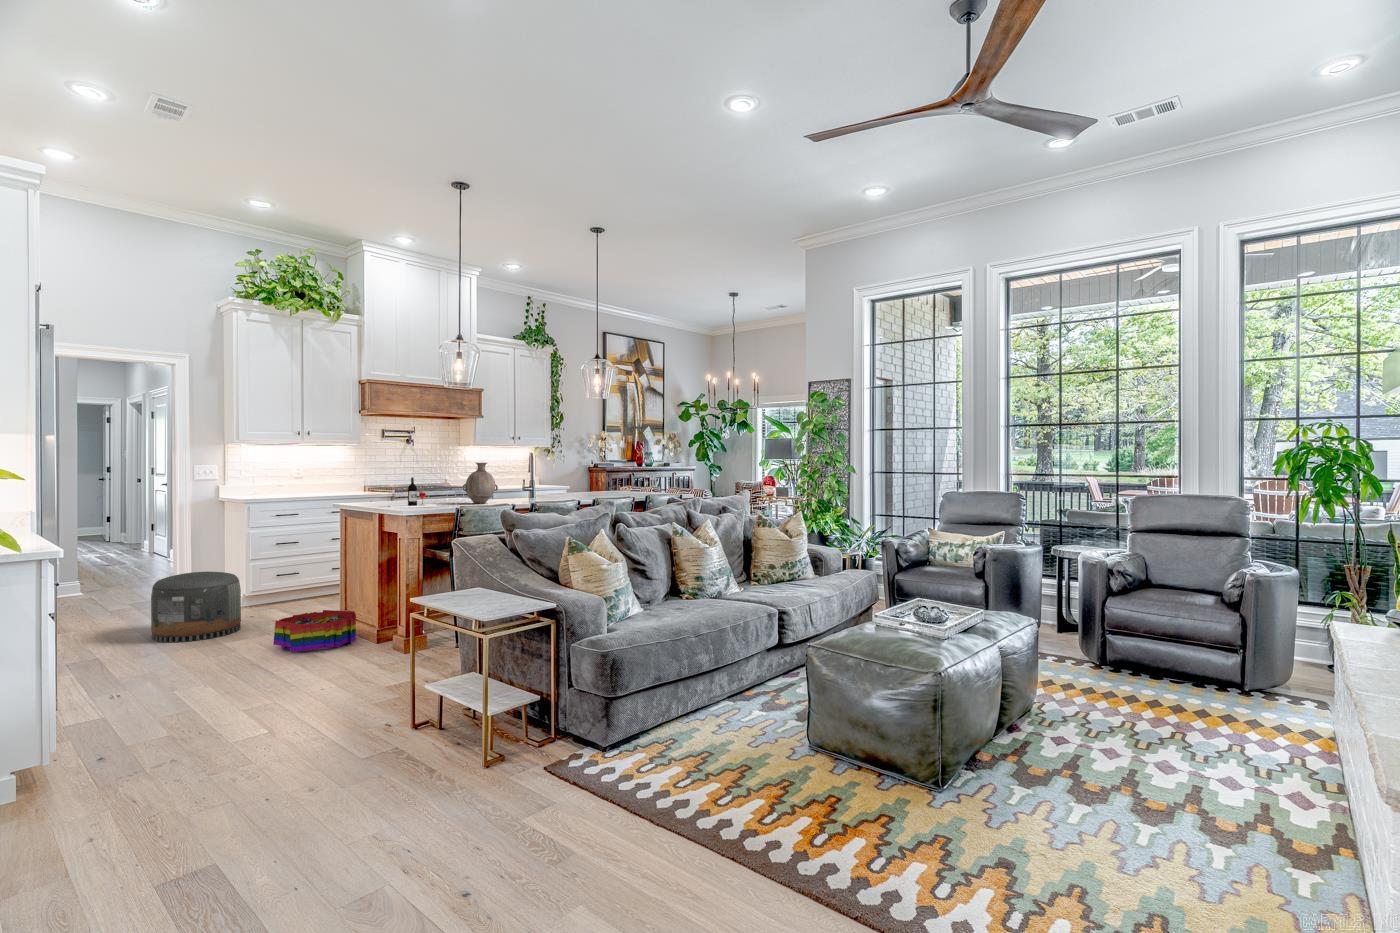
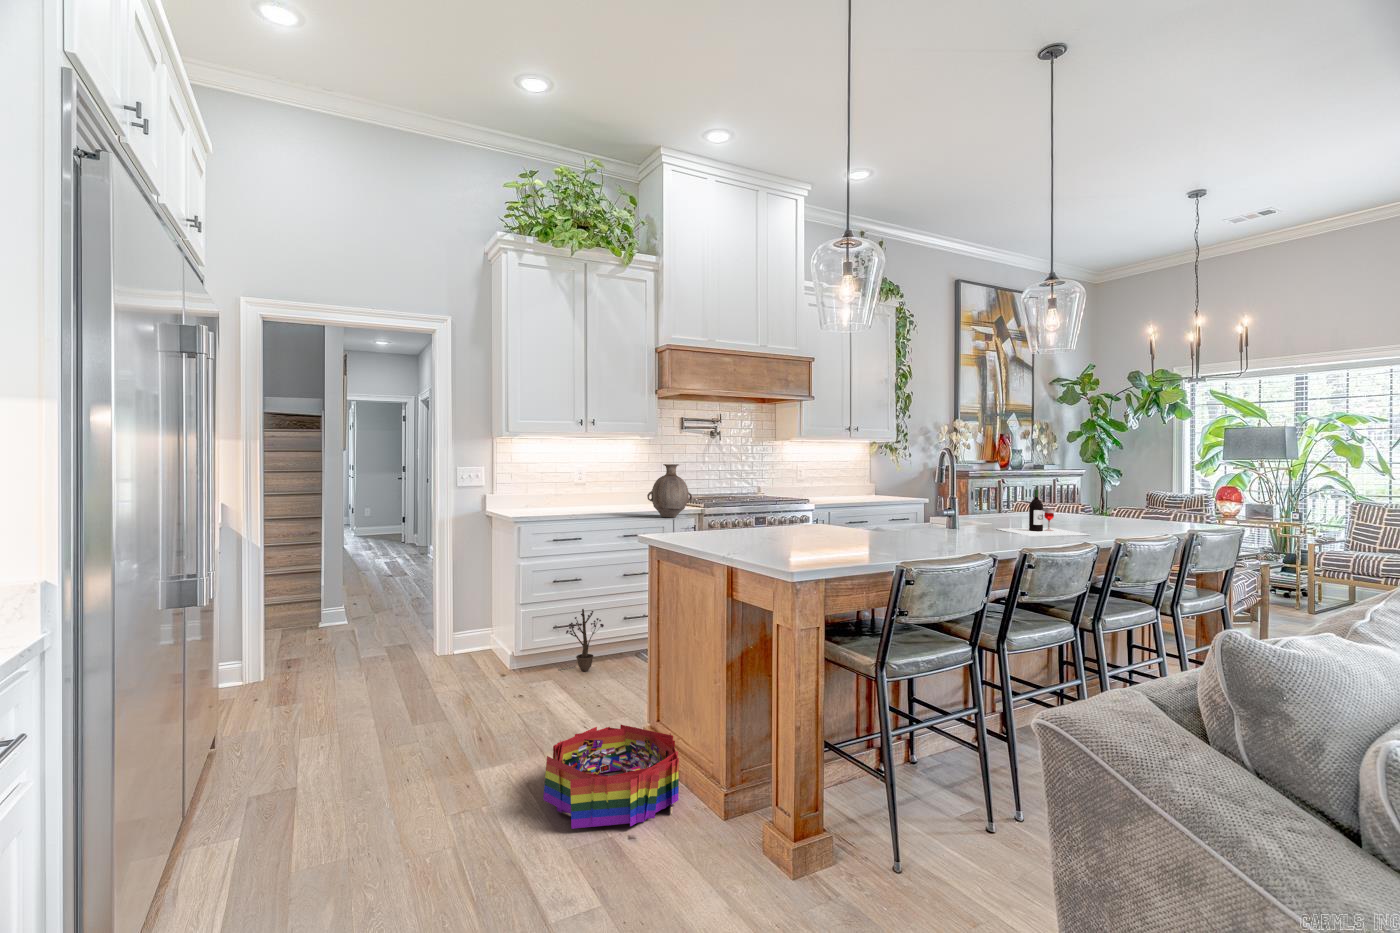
vase: present [462,463,498,504] -> present [647,464,692,517]
wine bottle: present [389,477,438,508] -> present [998,490,1089,536]
decorative plant: none [281,561,317,604] -> present [558,609,604,671]
pouf: present [151,572,241,642] -> none [380,633,501,755]

